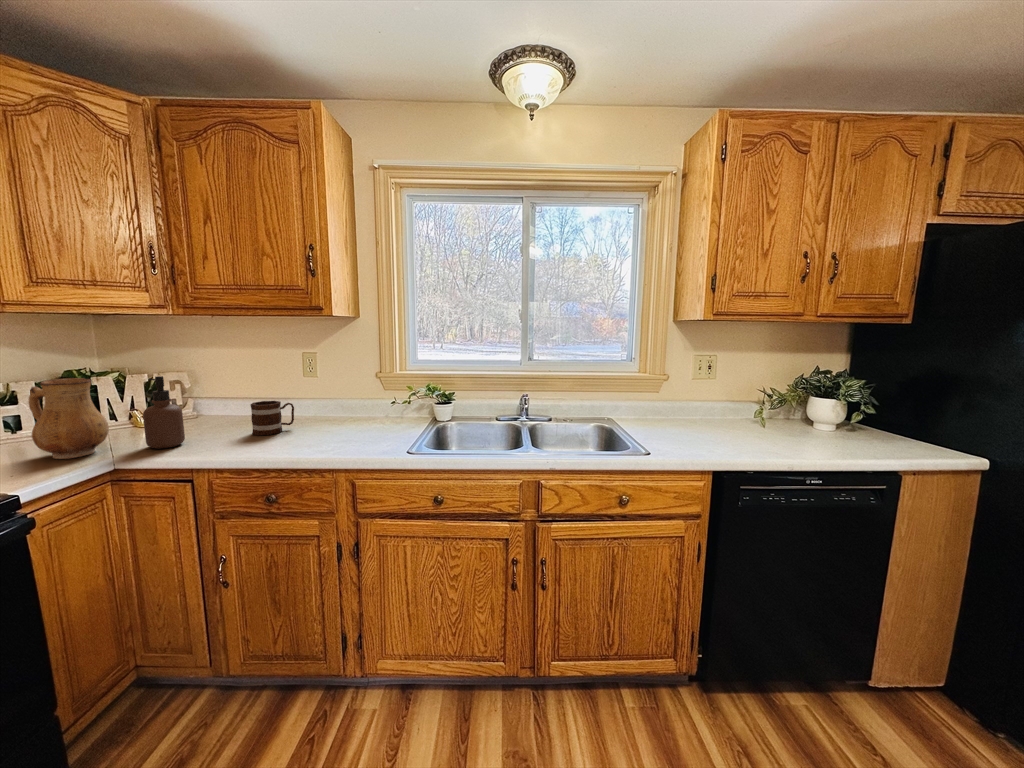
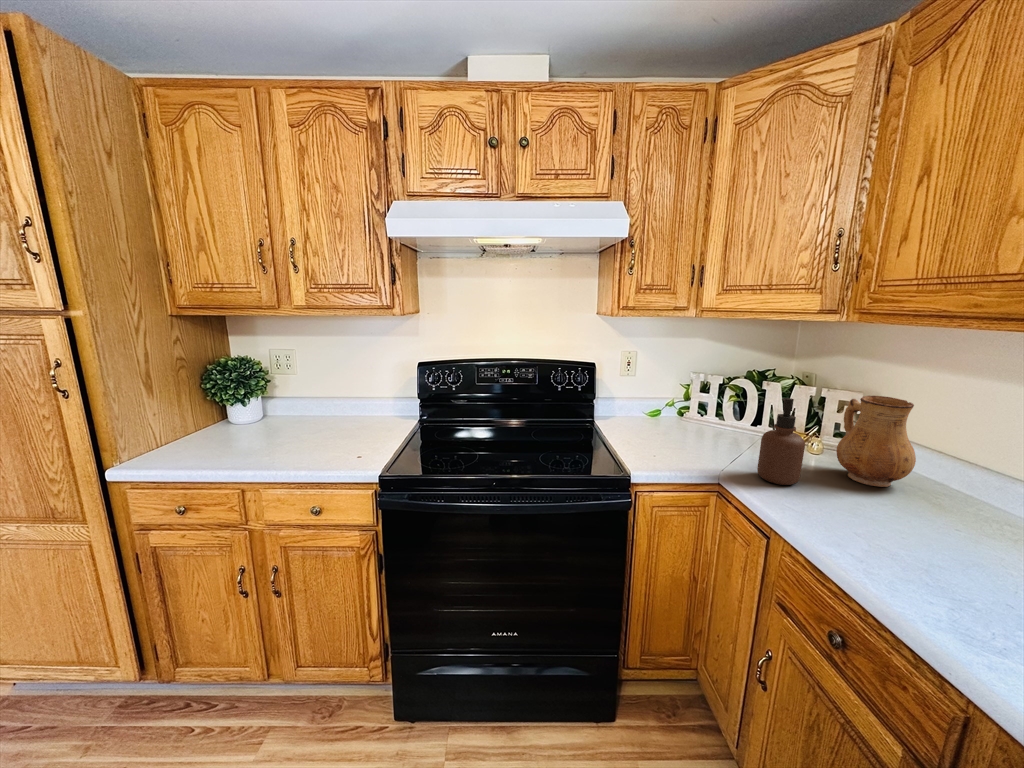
ceramic pitcher: present [28,378,109,459] -> present [836,396,916,487]
mug: present [251,401,294,435] -> none [895,468,999,536]

